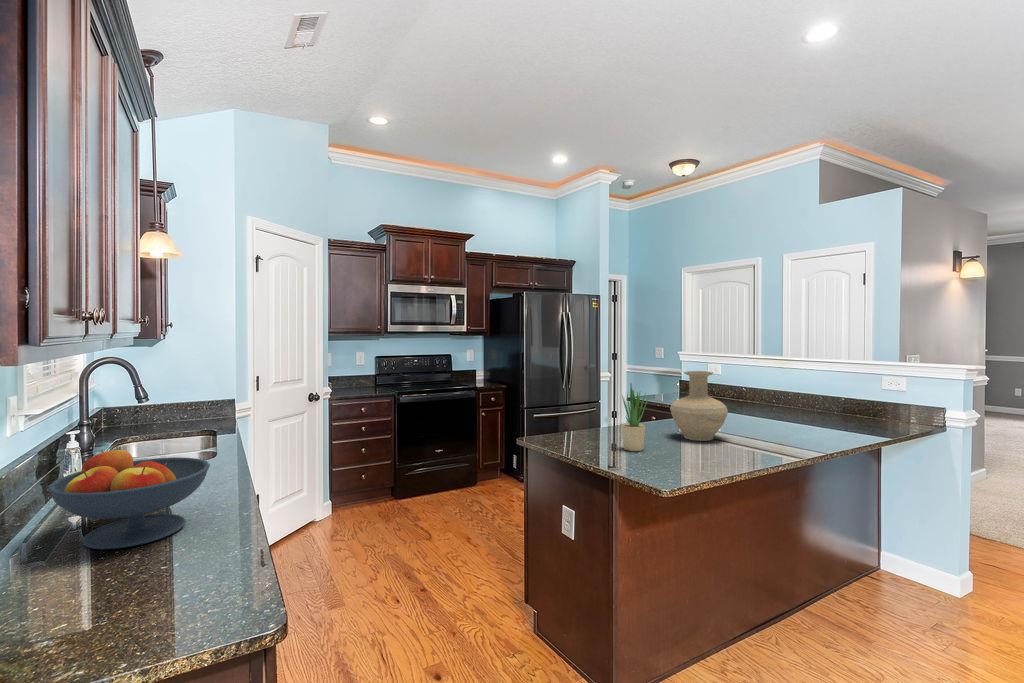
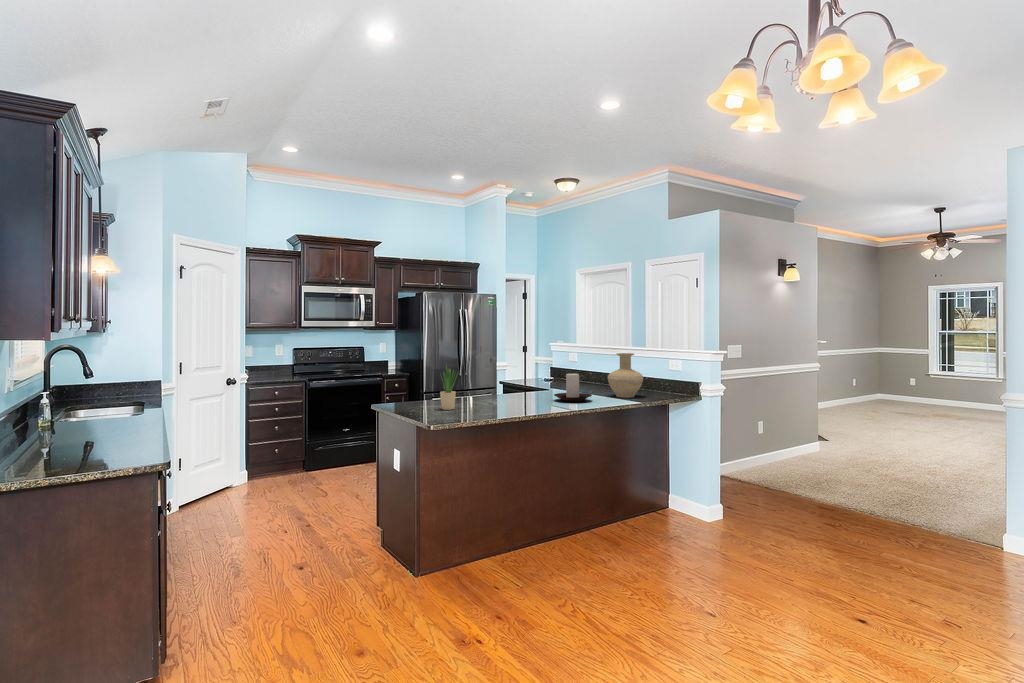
vase: present [670,371,728,441] -> present [608,353,643,398]
candle holder: none [753,394,812,435] -> present [554,374,592,402]
fruit bowl: present [48,450,210,549] -> none [46,395,140,448]

